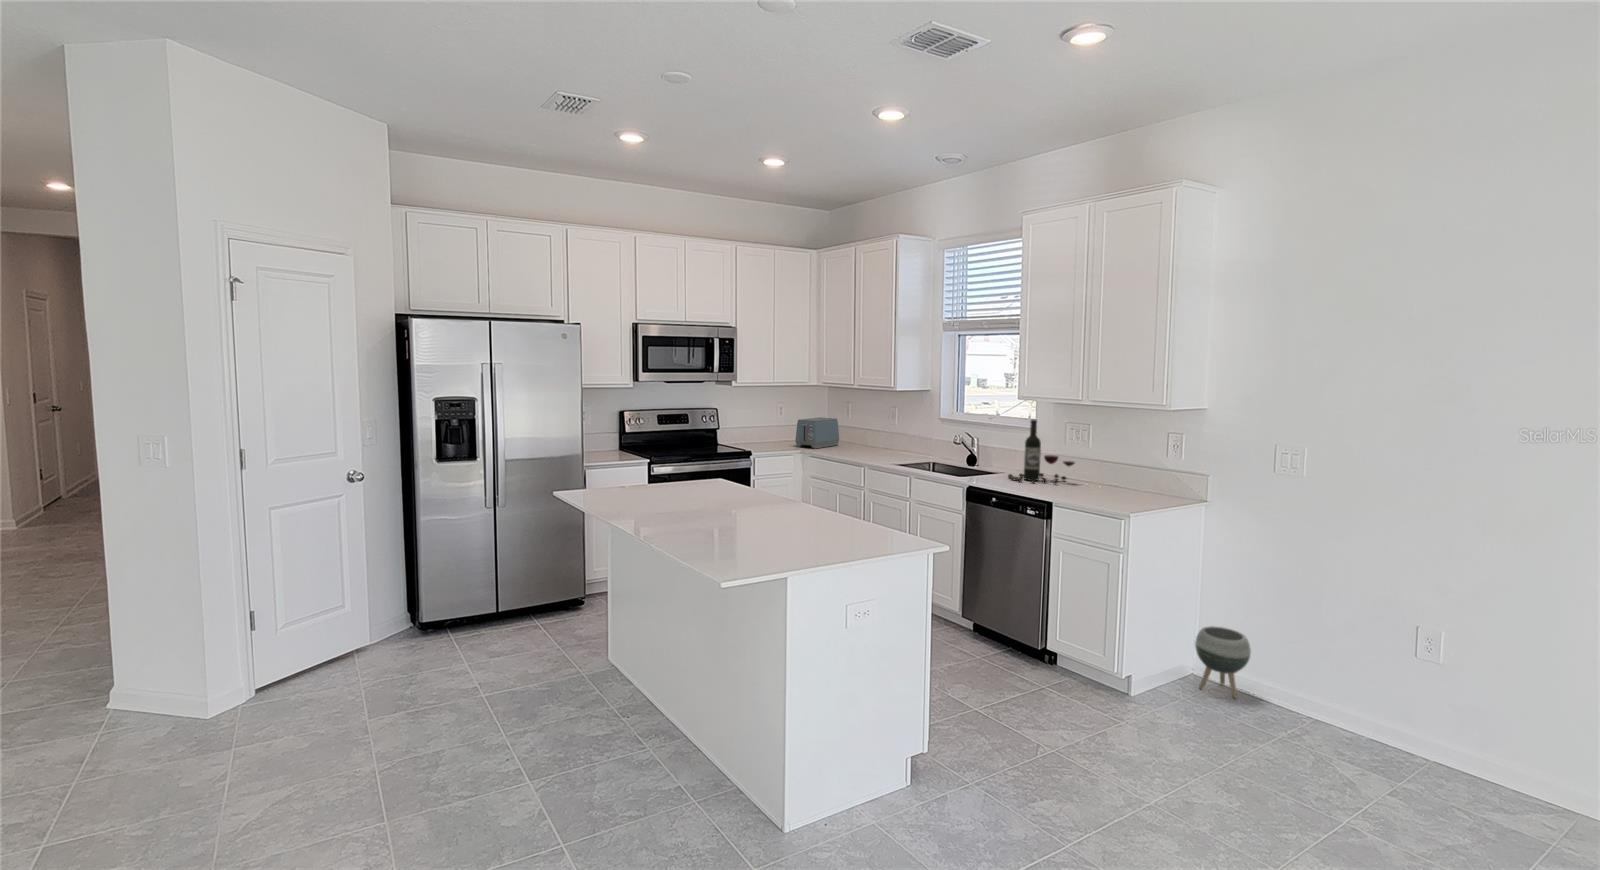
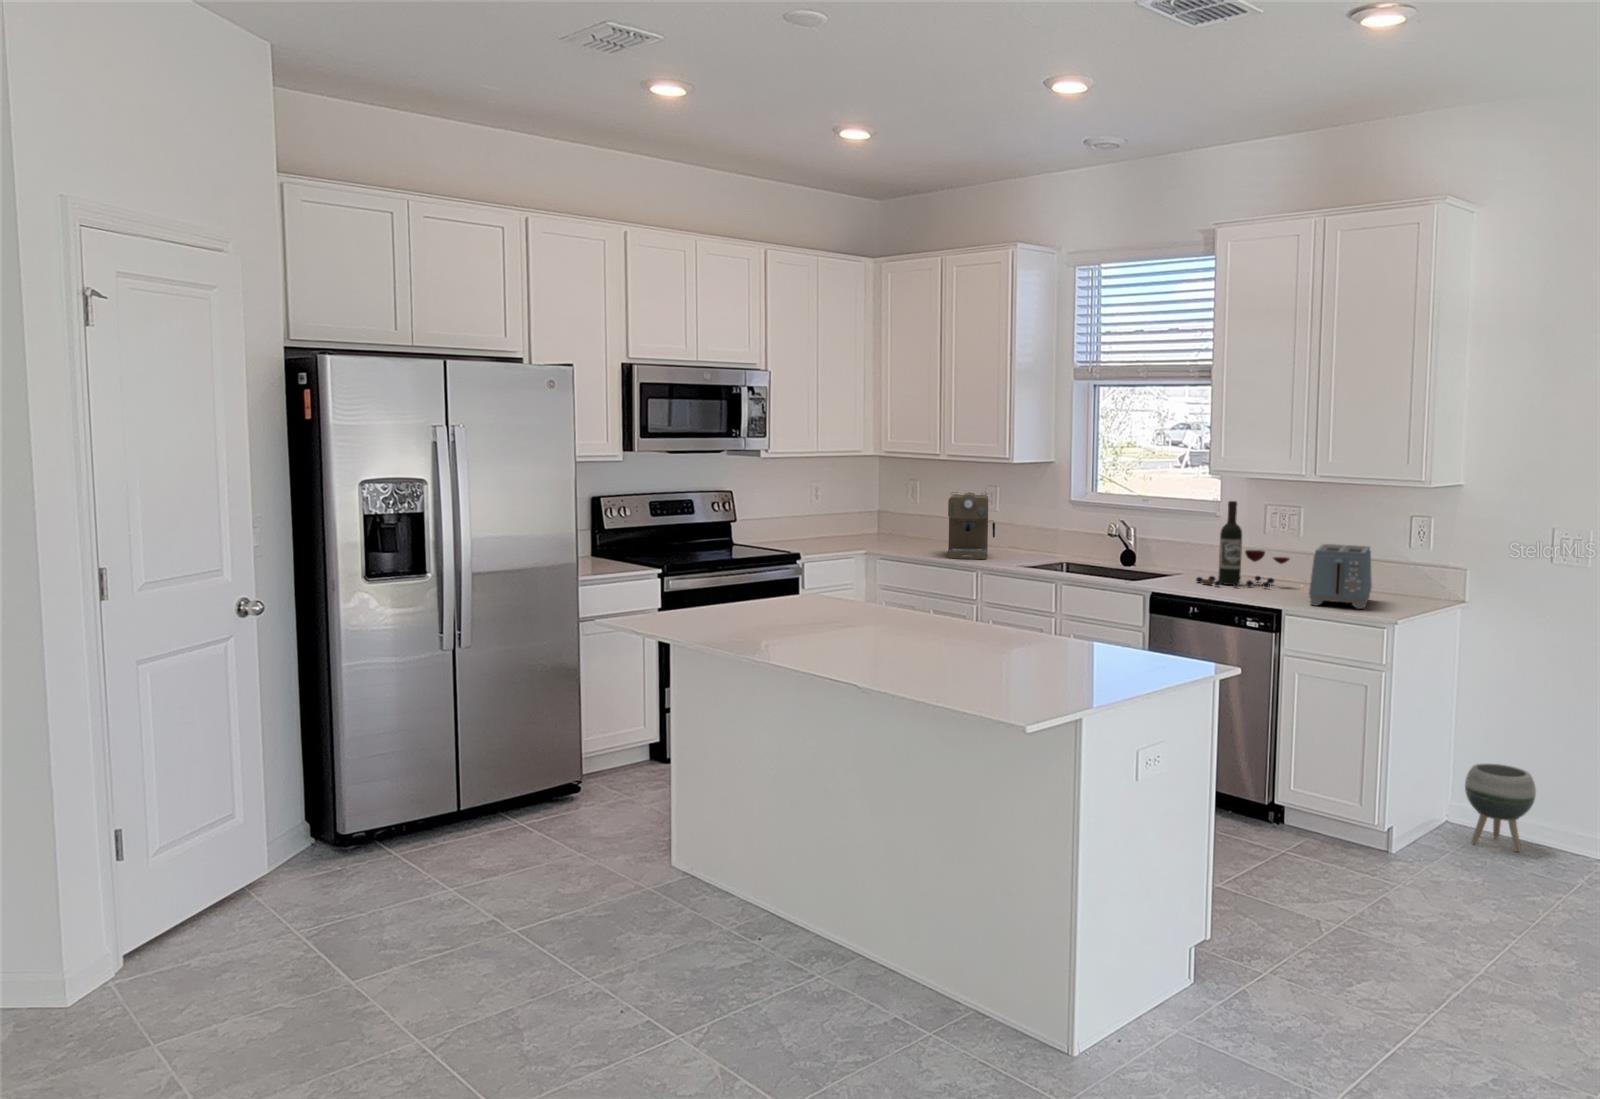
coffee maker: none [853,409,887,456] -> present [948,492,995,559]
toaster: present [795,417,839,449] -> present [1309,544,1372,609]

